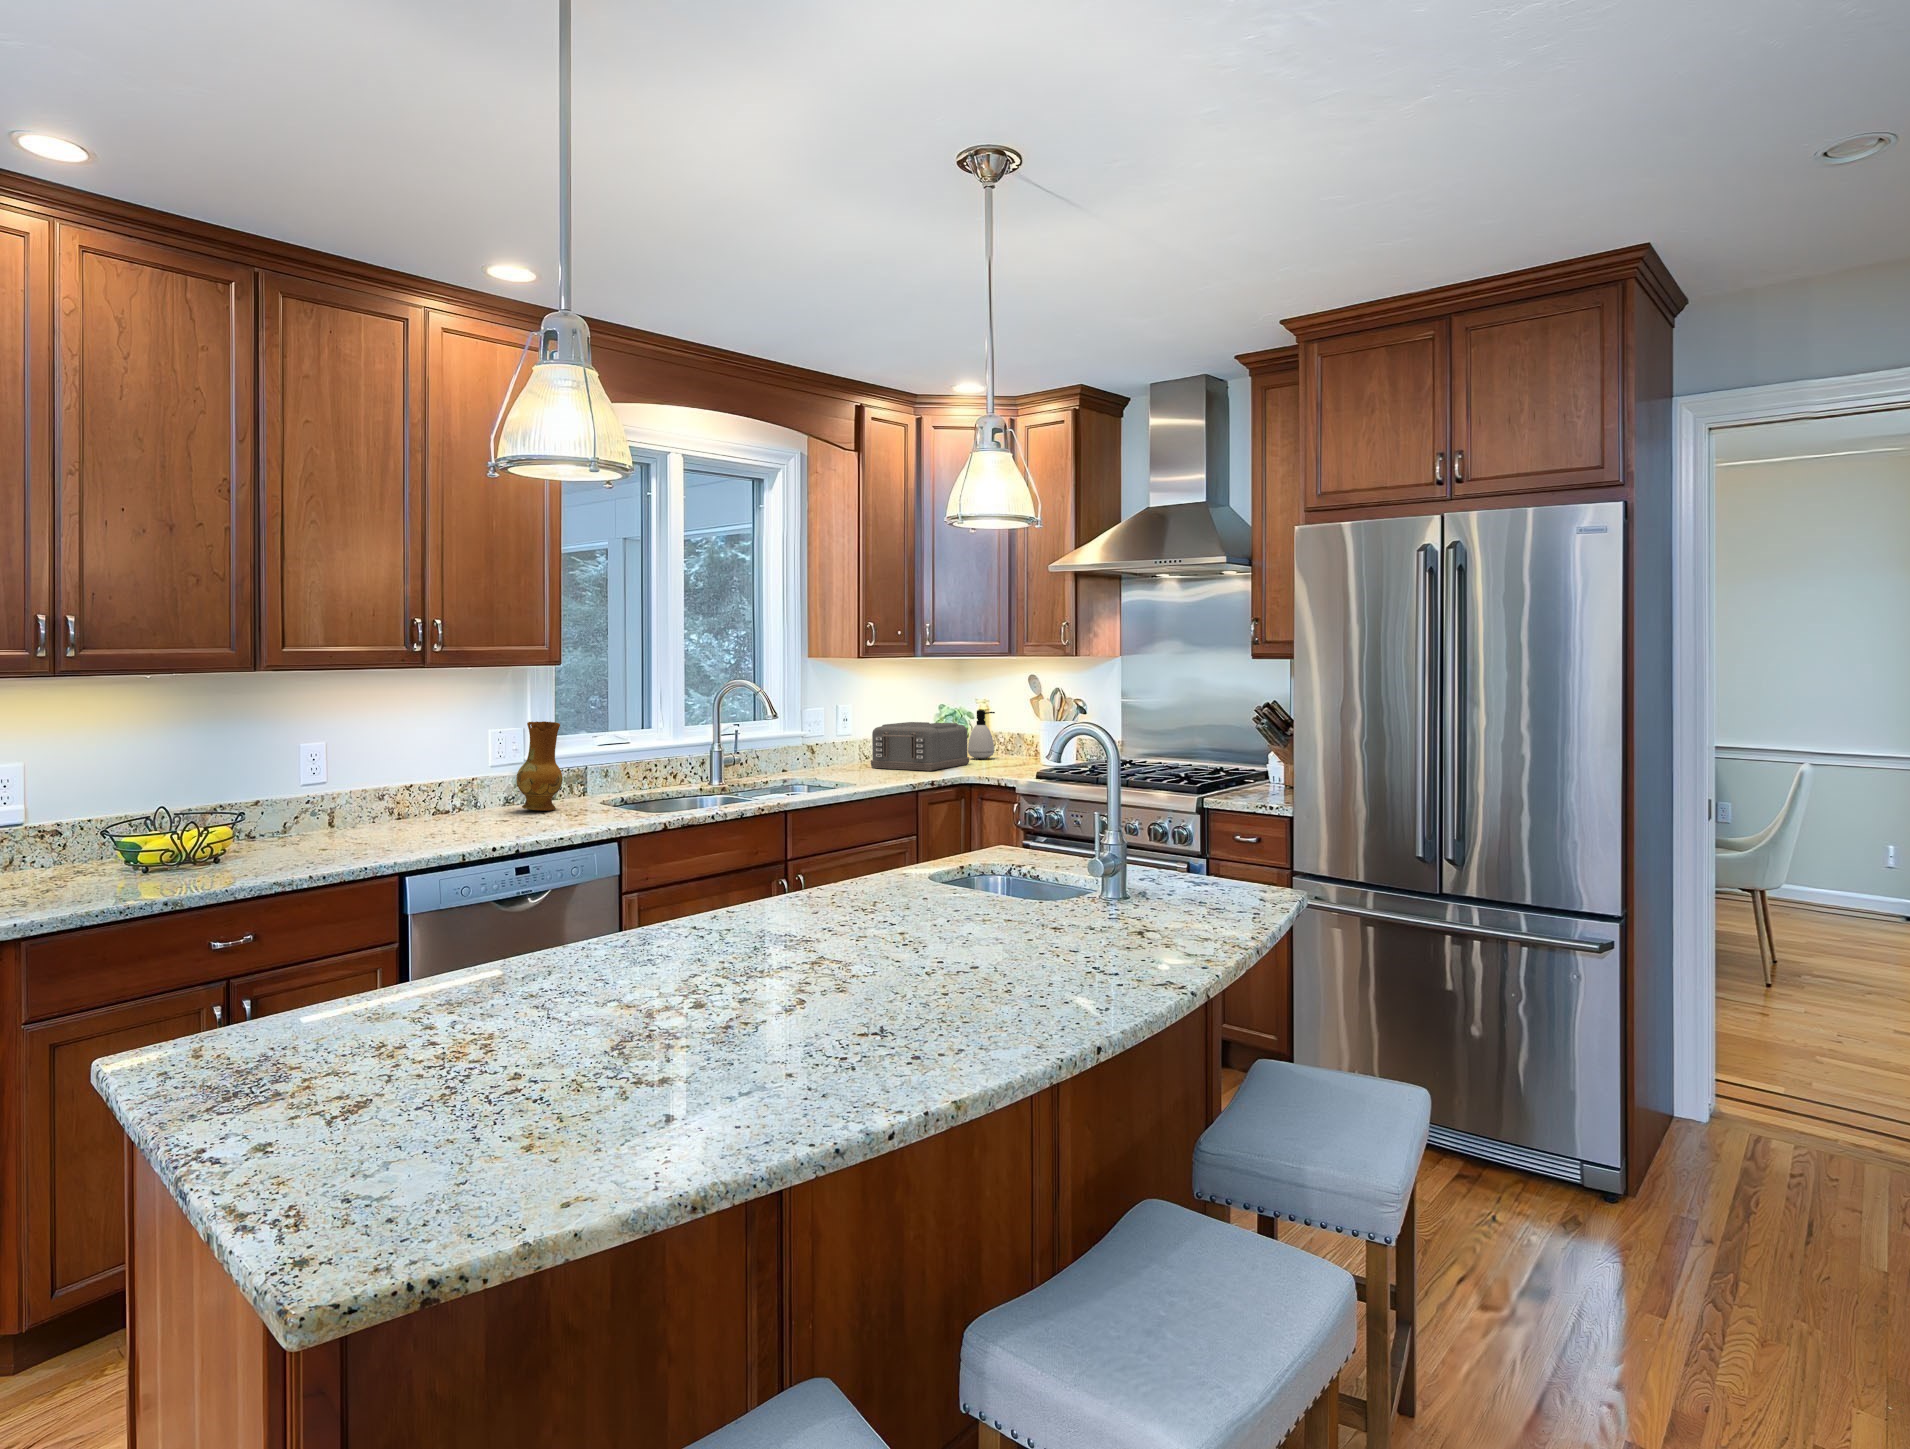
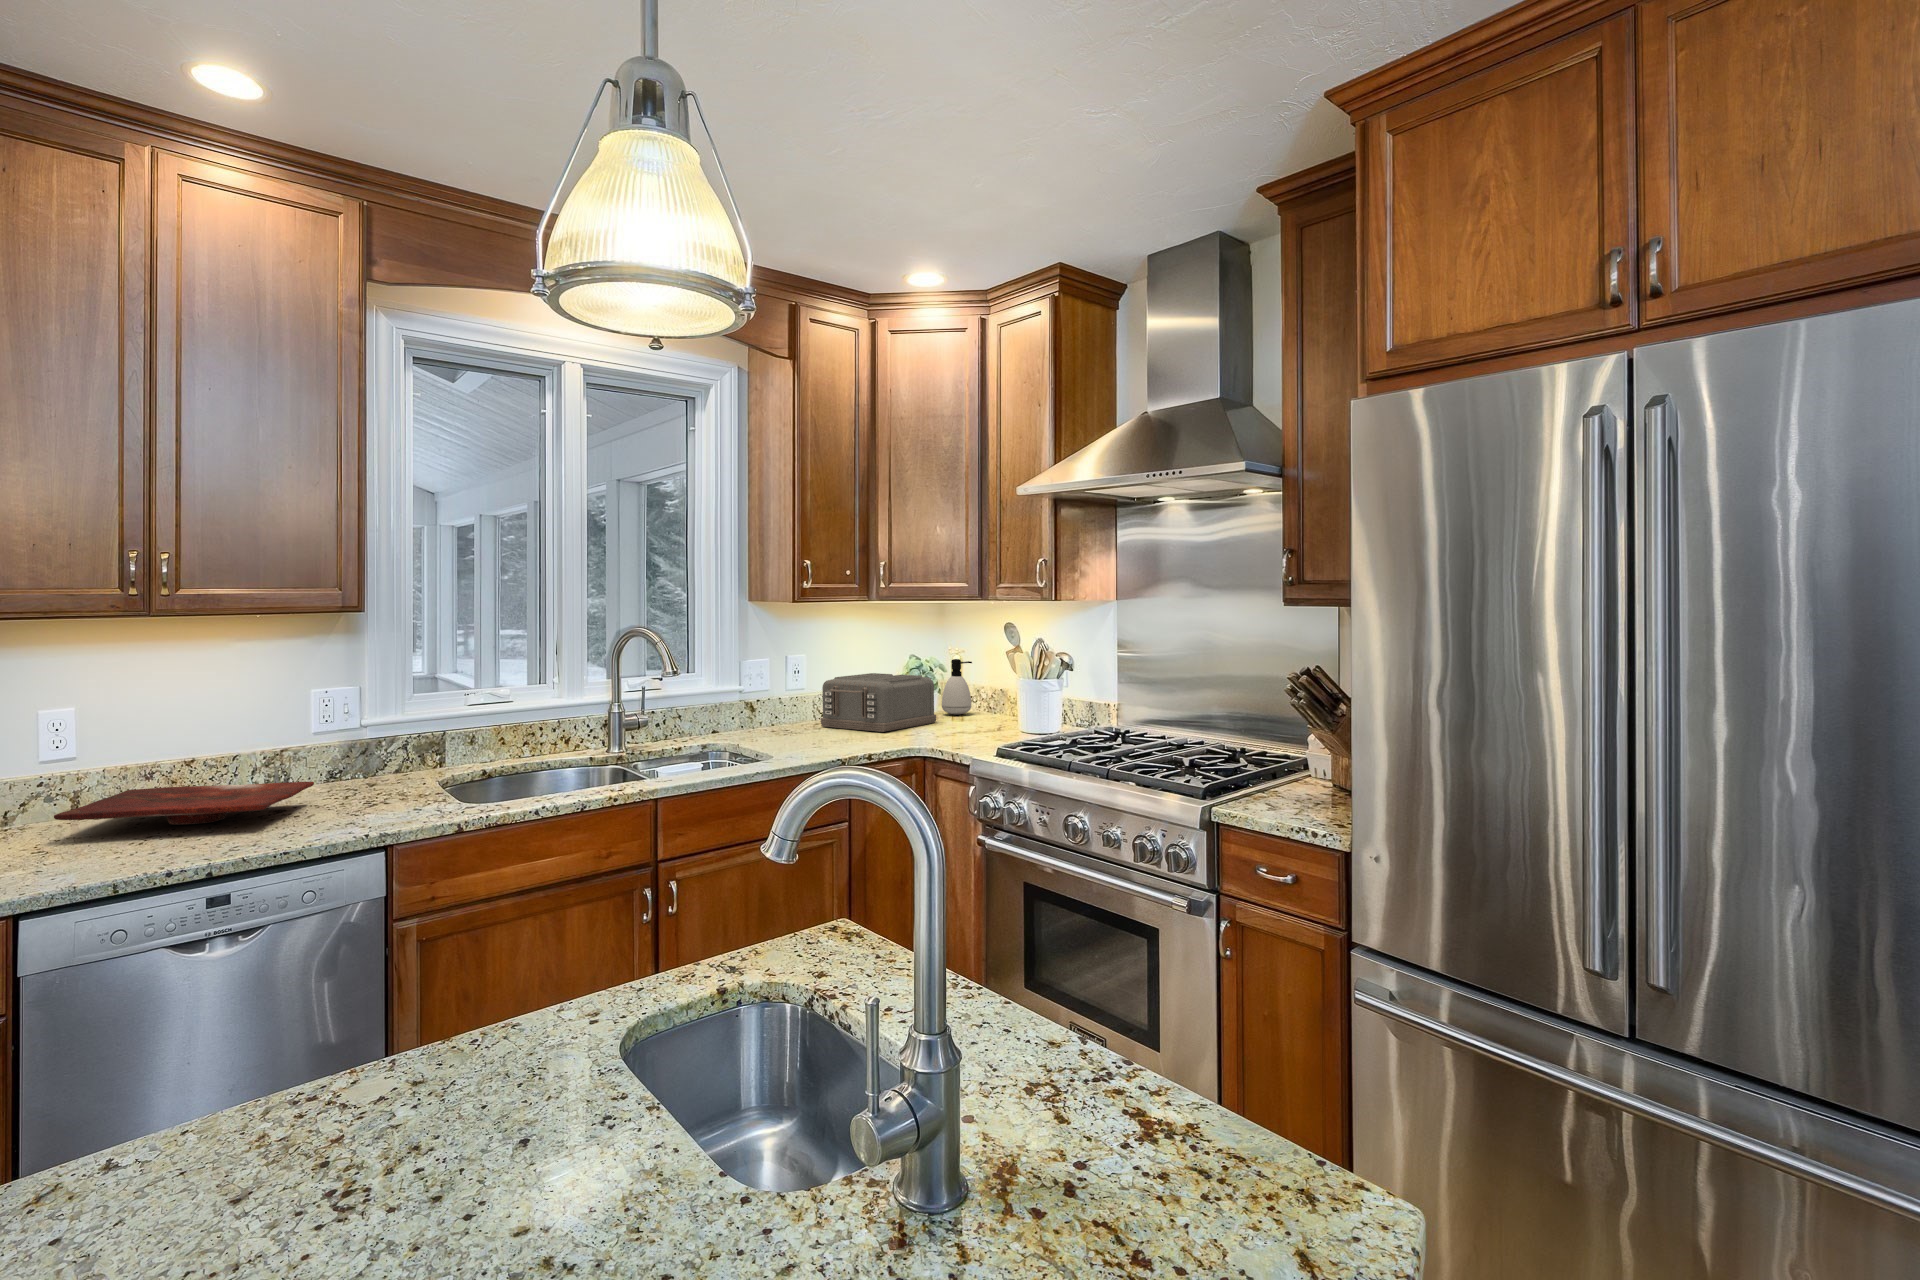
ceramic jug: present [516,721,563,811] -> none [334,681,394,790]
cutting board: none [352,801,516,831] -> present [54,782,314,825]

